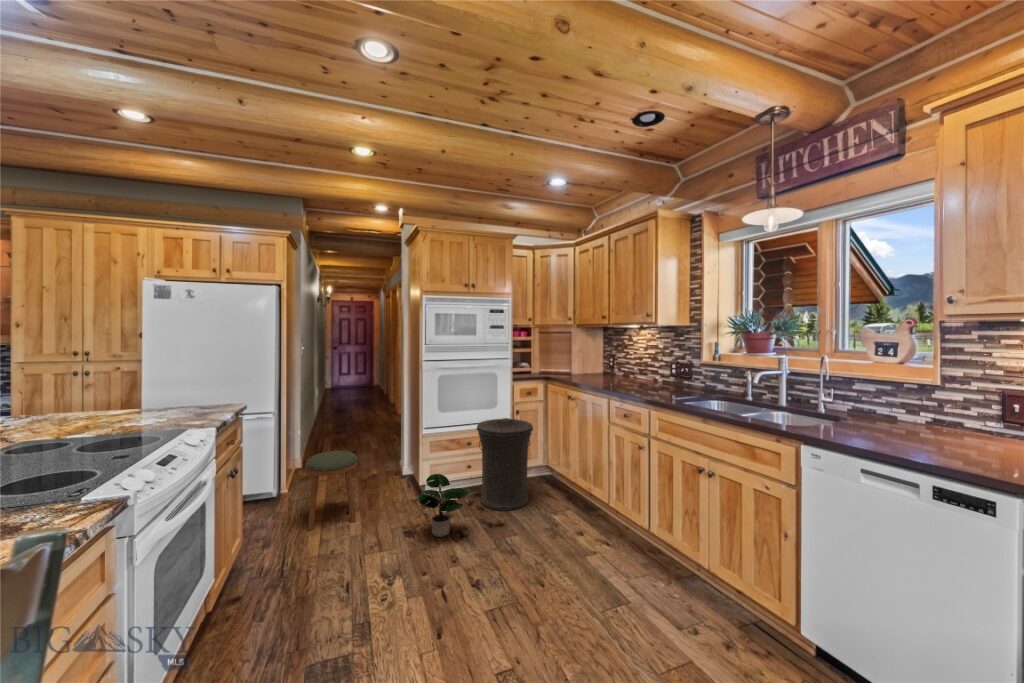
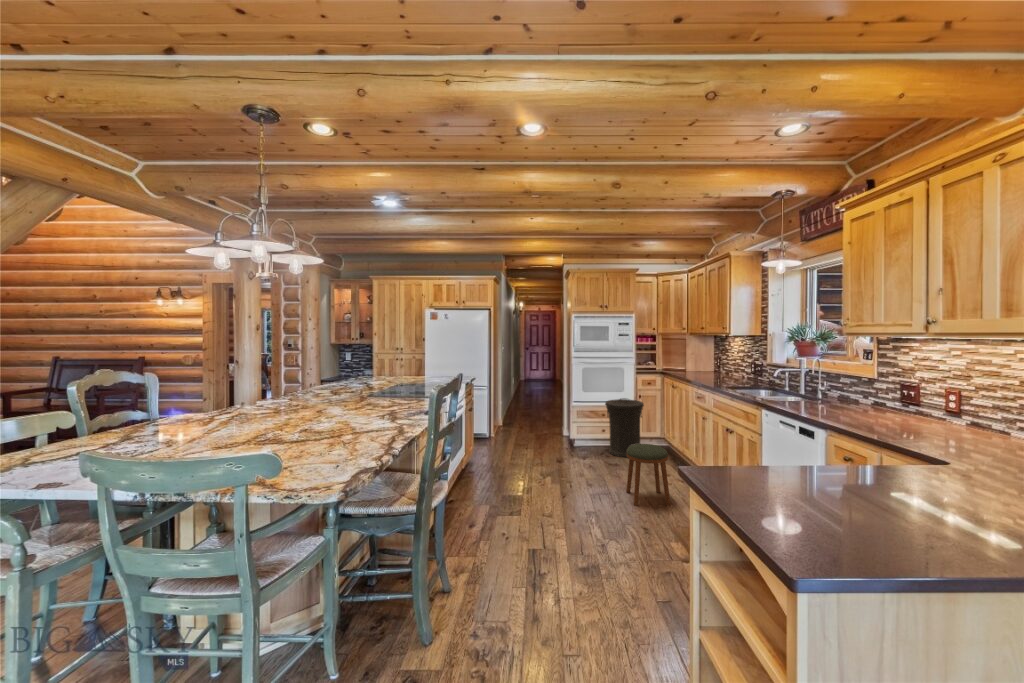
stool: present [305,451,357,530] -> present [626,444,671,506]
potted plant: present [417,474,470,537] -> none [565,428,596,462]

